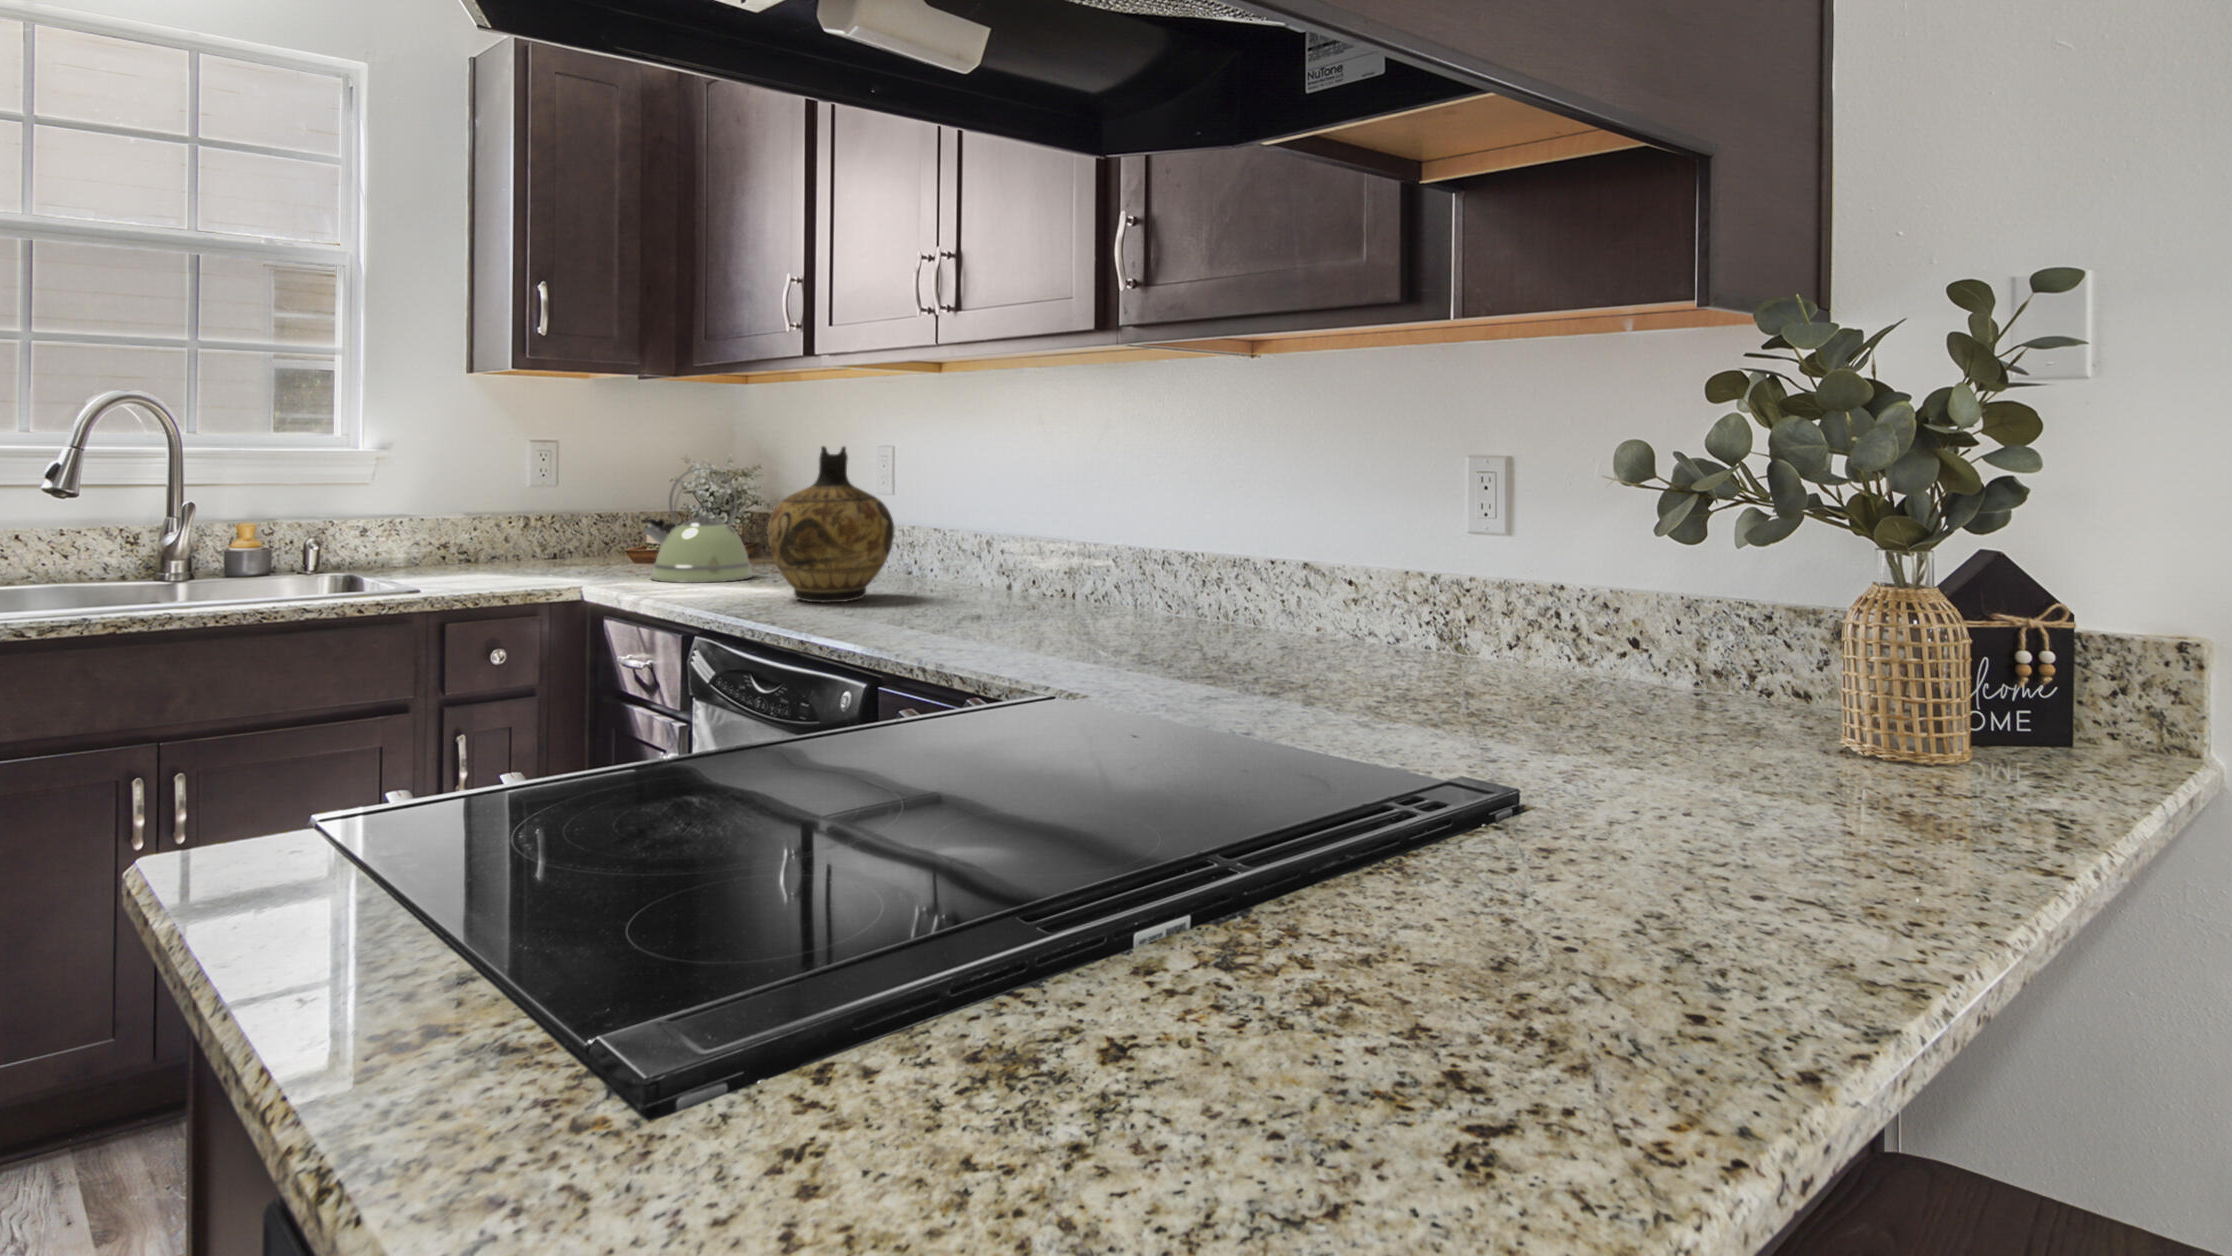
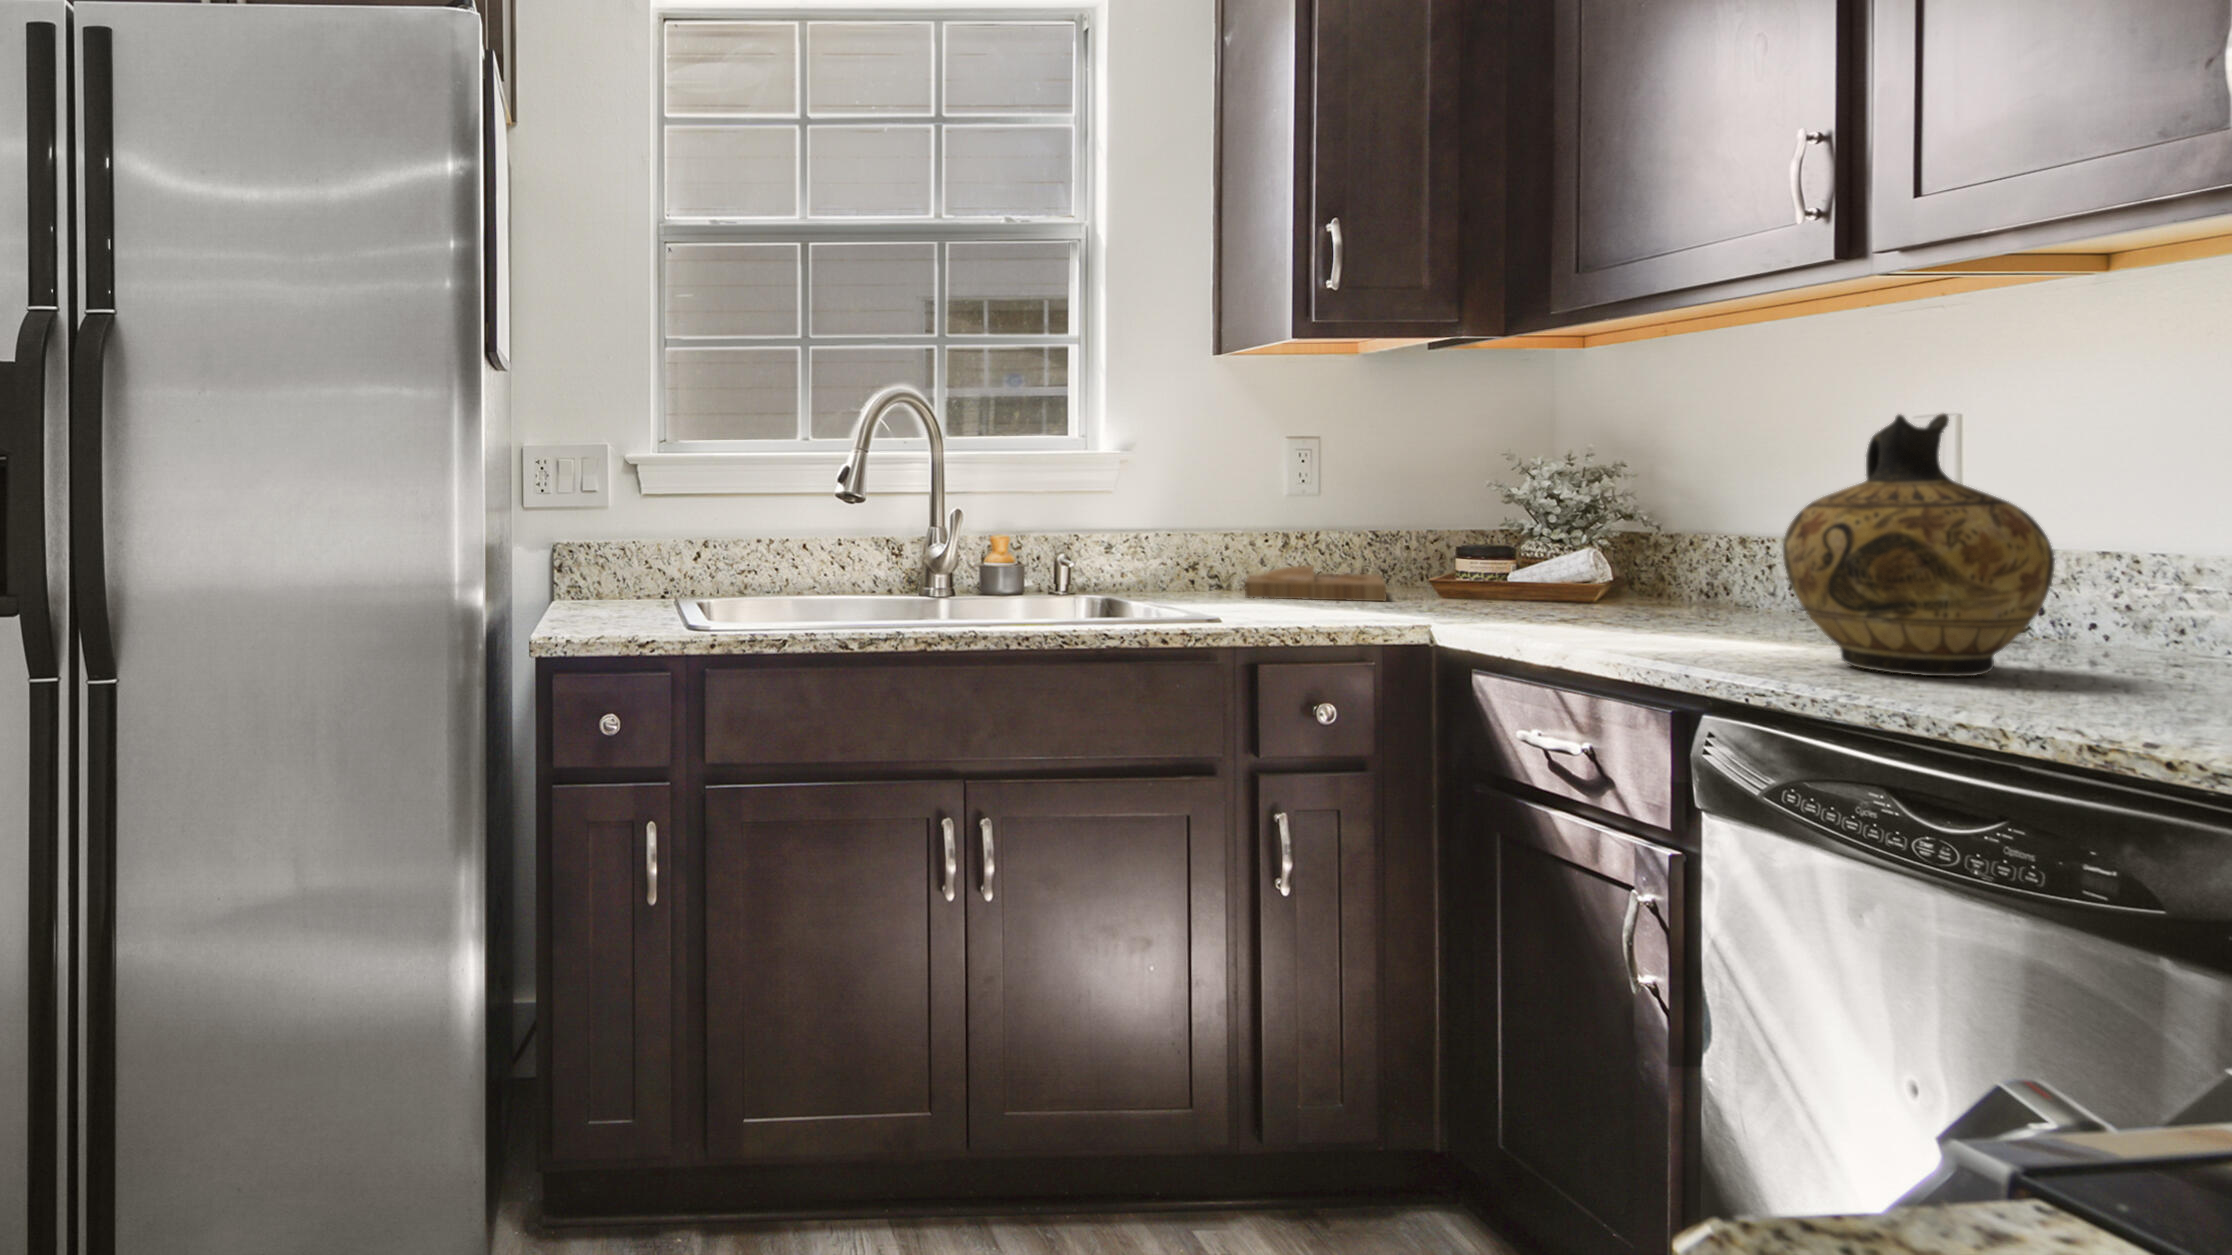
kettle: present [642,467,753,583] -> none [1483,464,1669,629]
tray: none [480,541,602,570] -> present [1245,565,1387,601]

